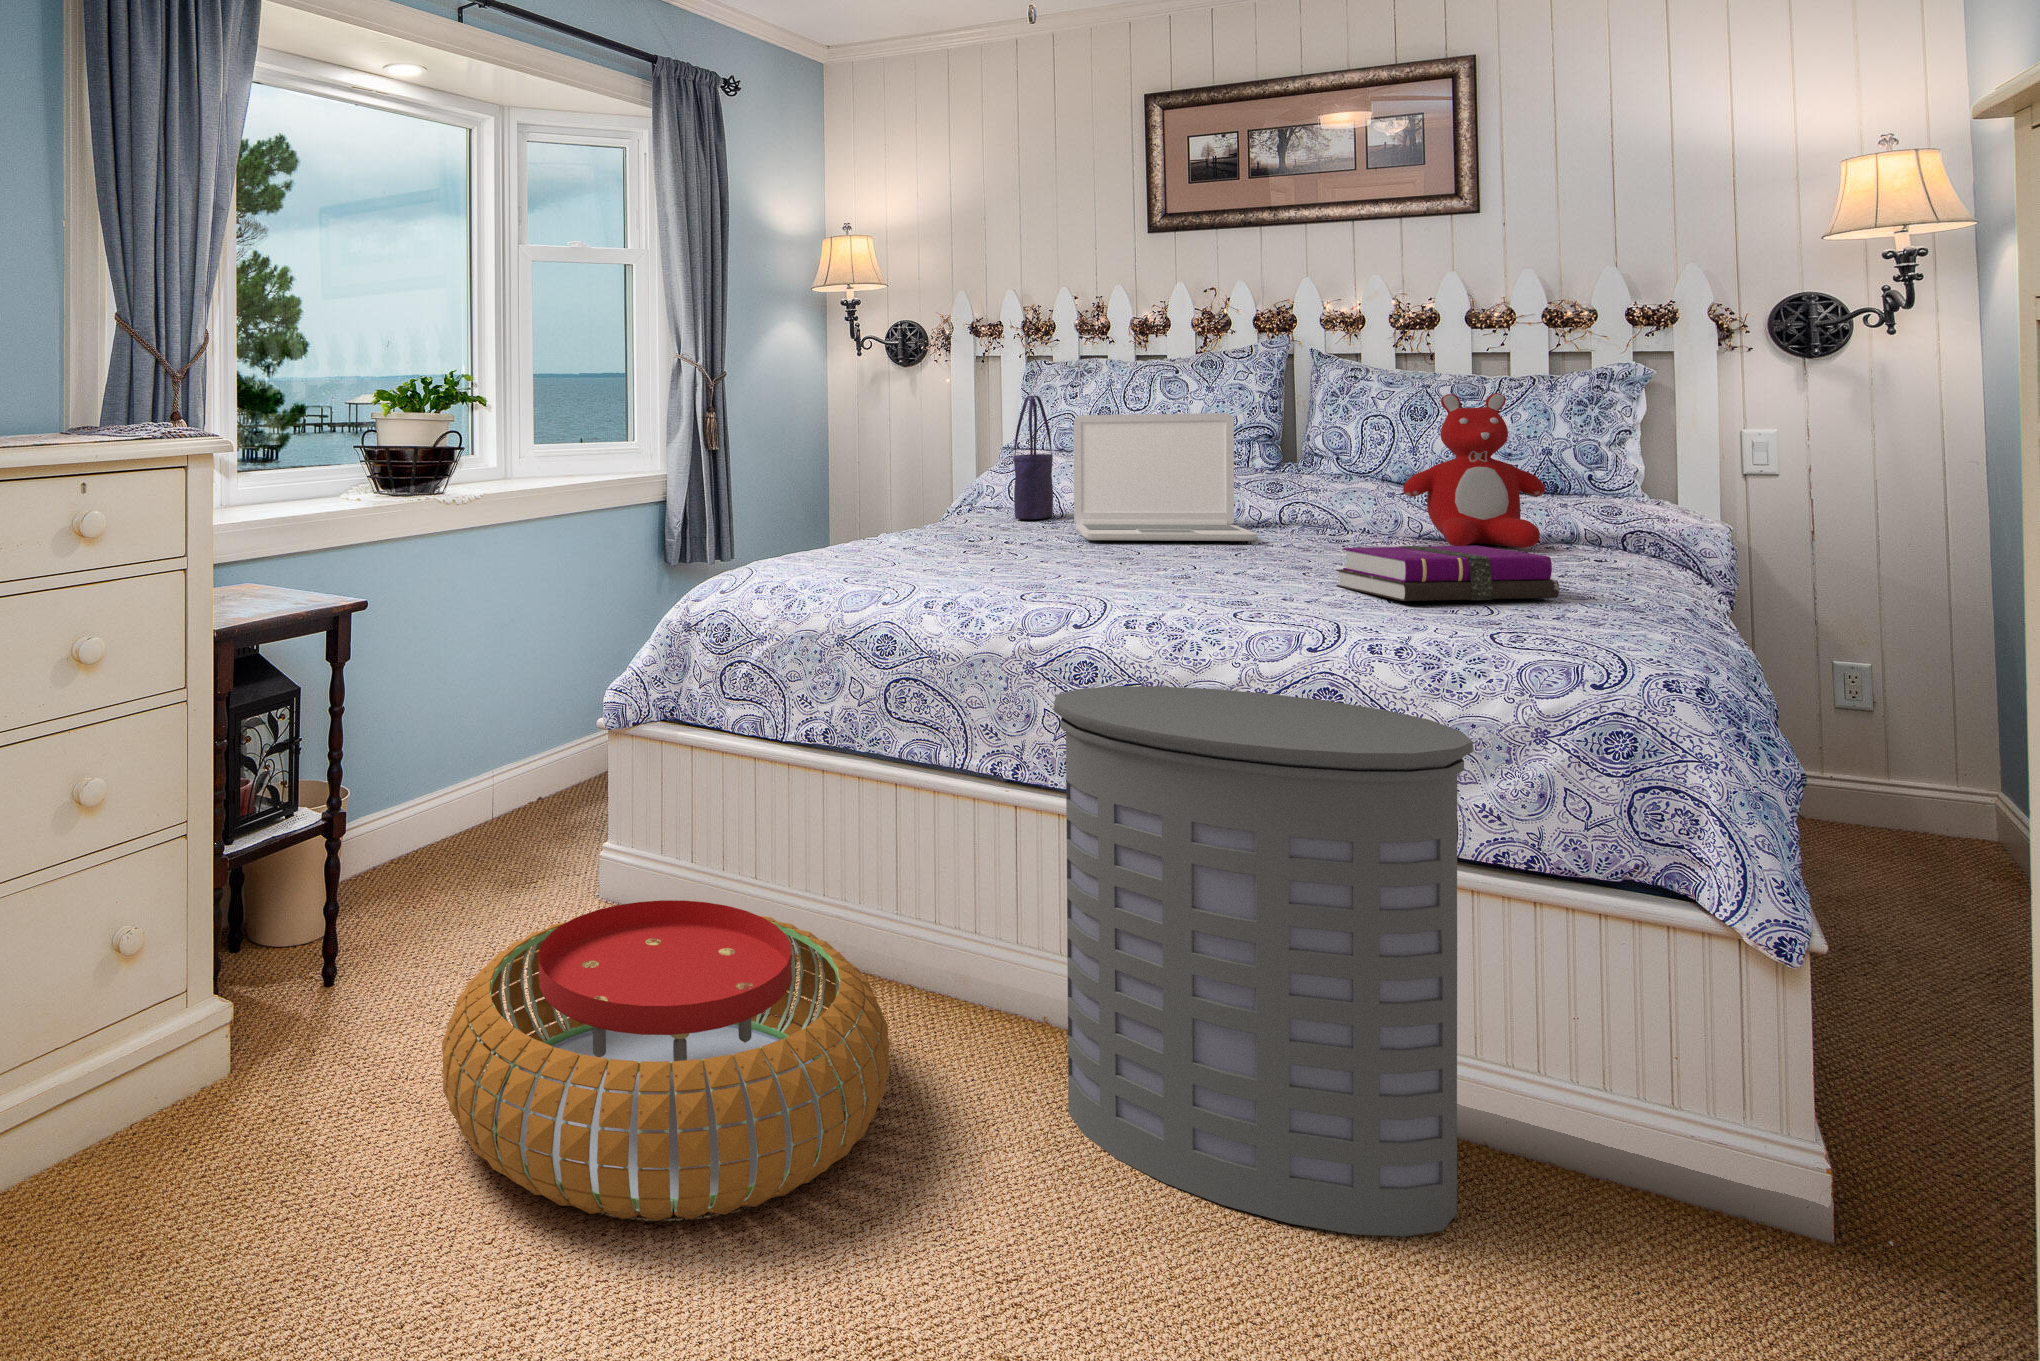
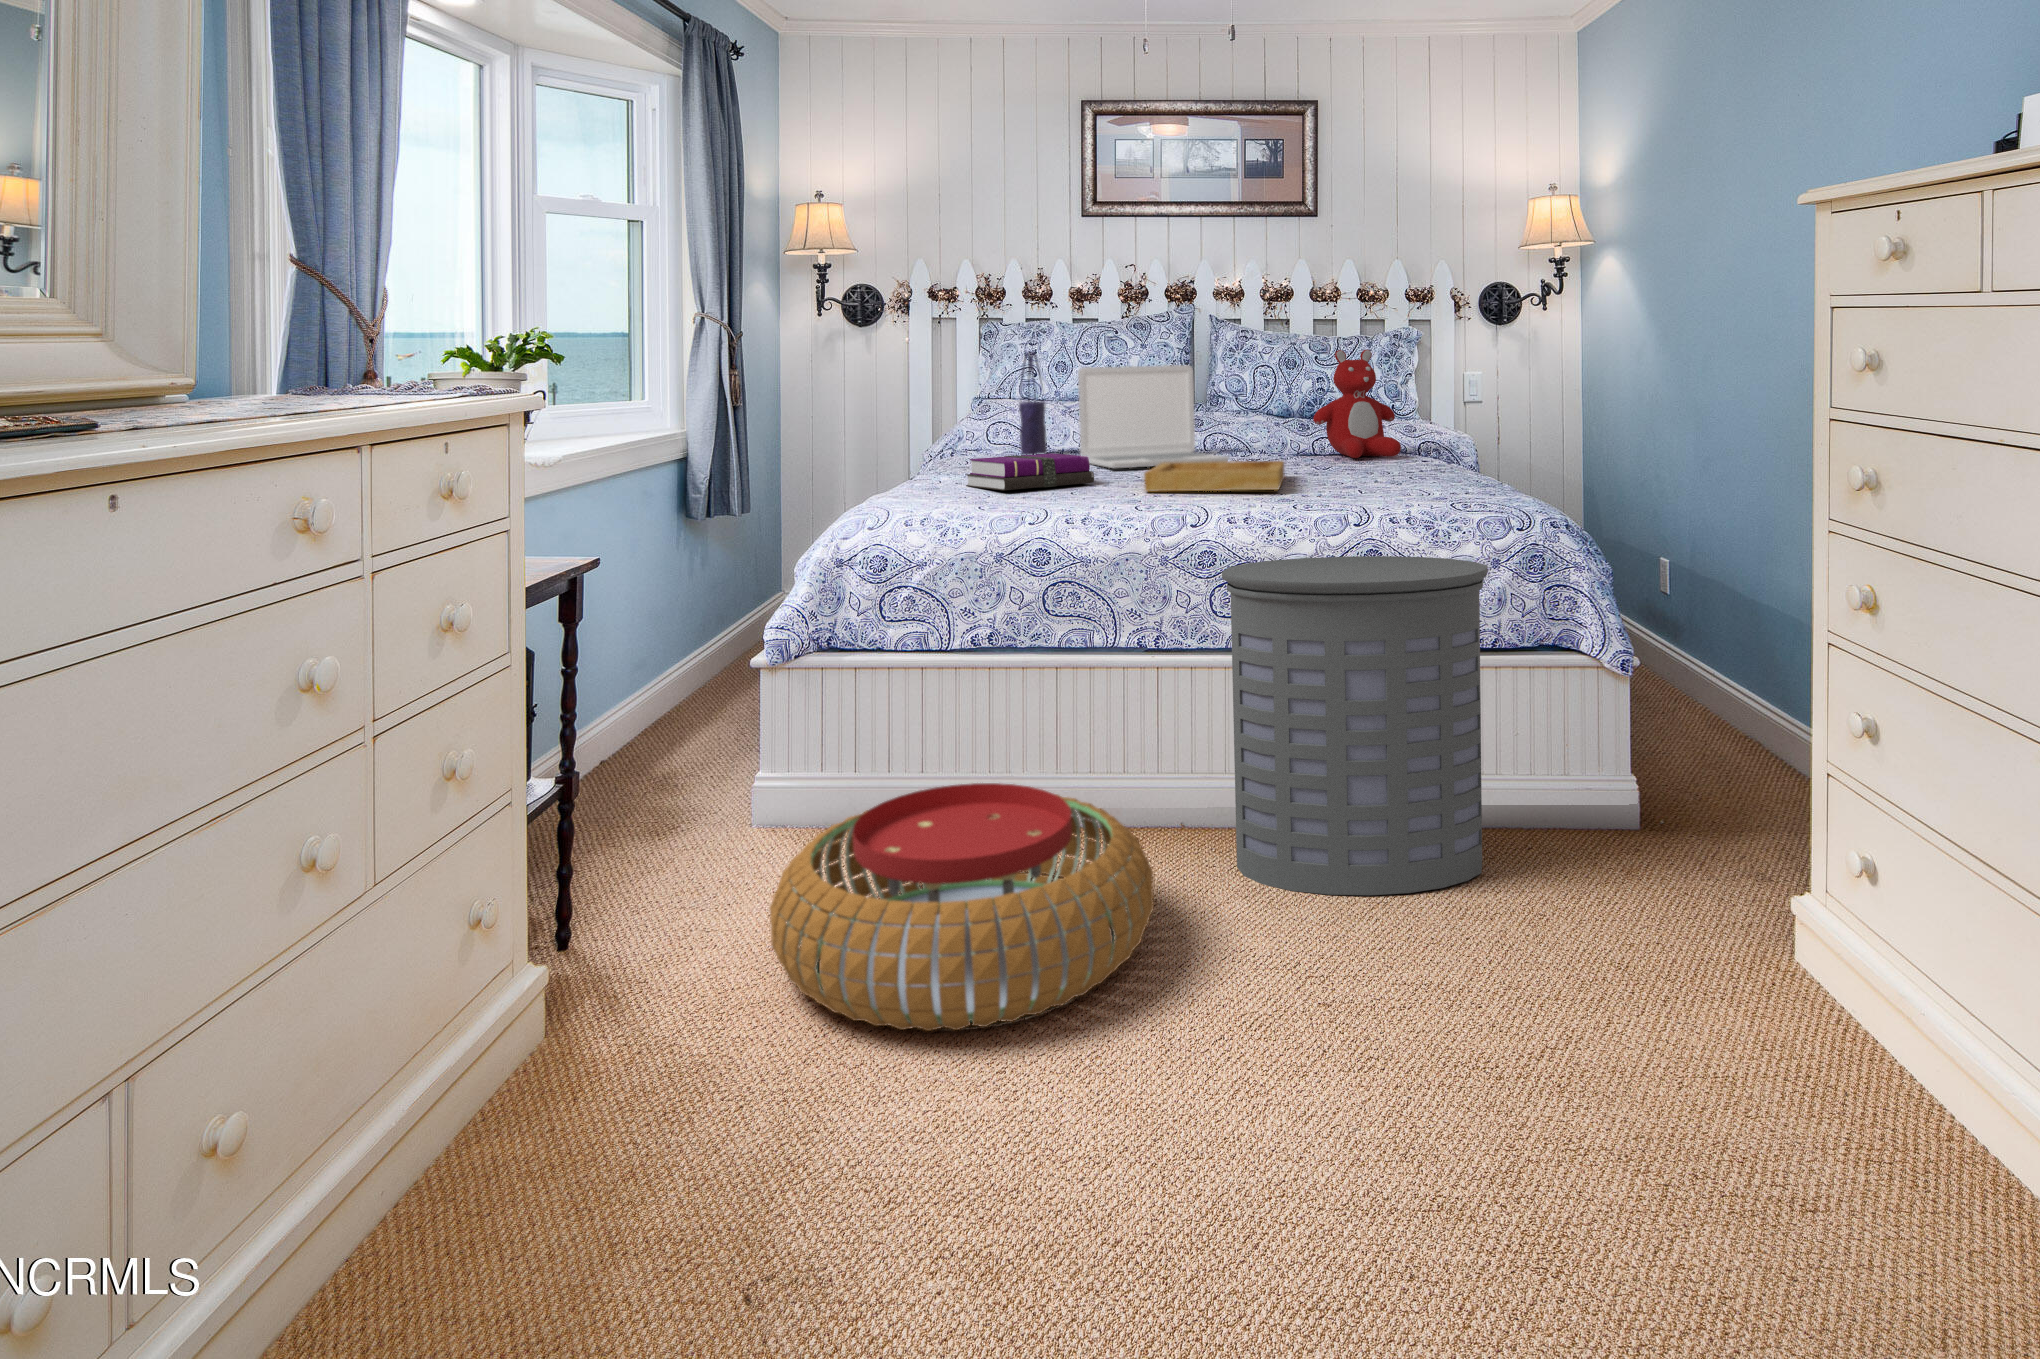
tray: none [1071,537,1302,586] -> present [1144,461,1285,492]
notebook: present [1336,546,1559,601] -> present [966,453,1094,490]

